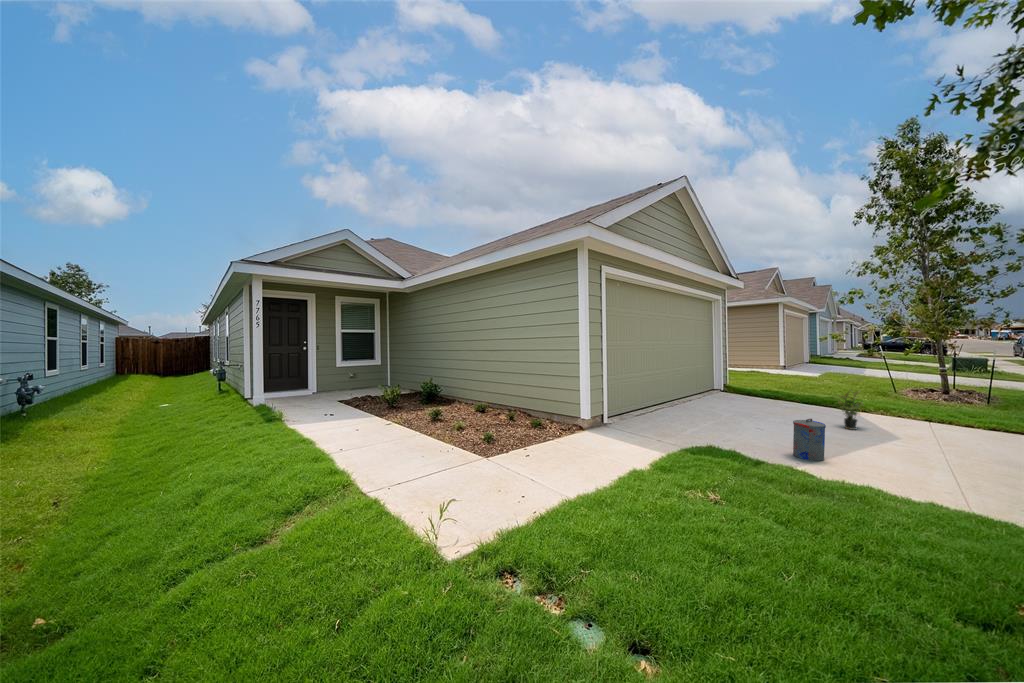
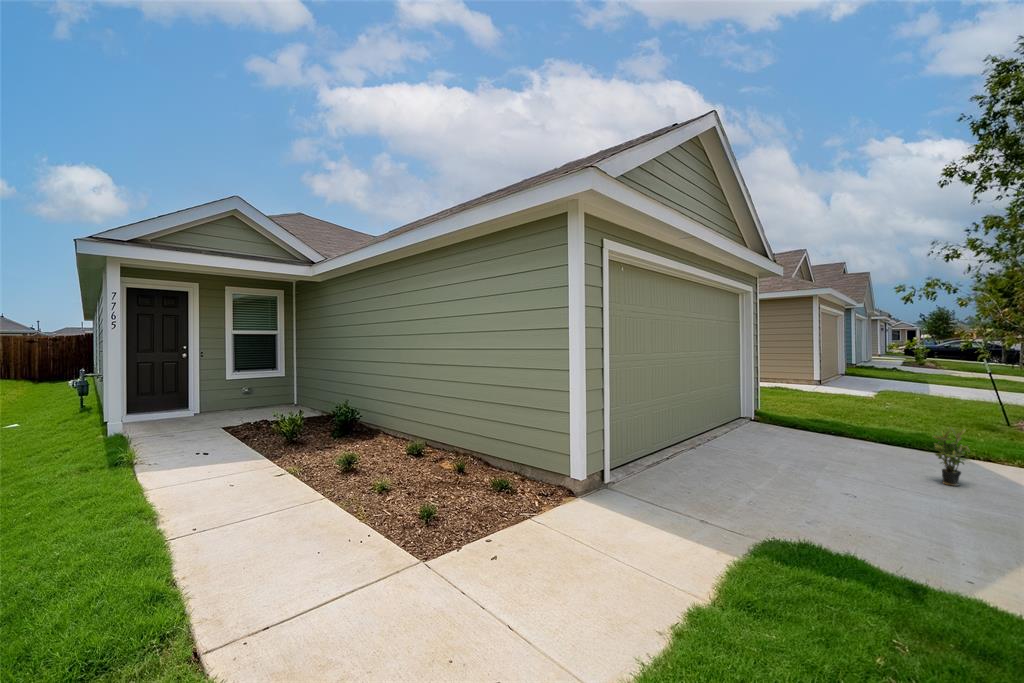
trash can: present [793,419,826,461] -> none [897,483,949,550]

